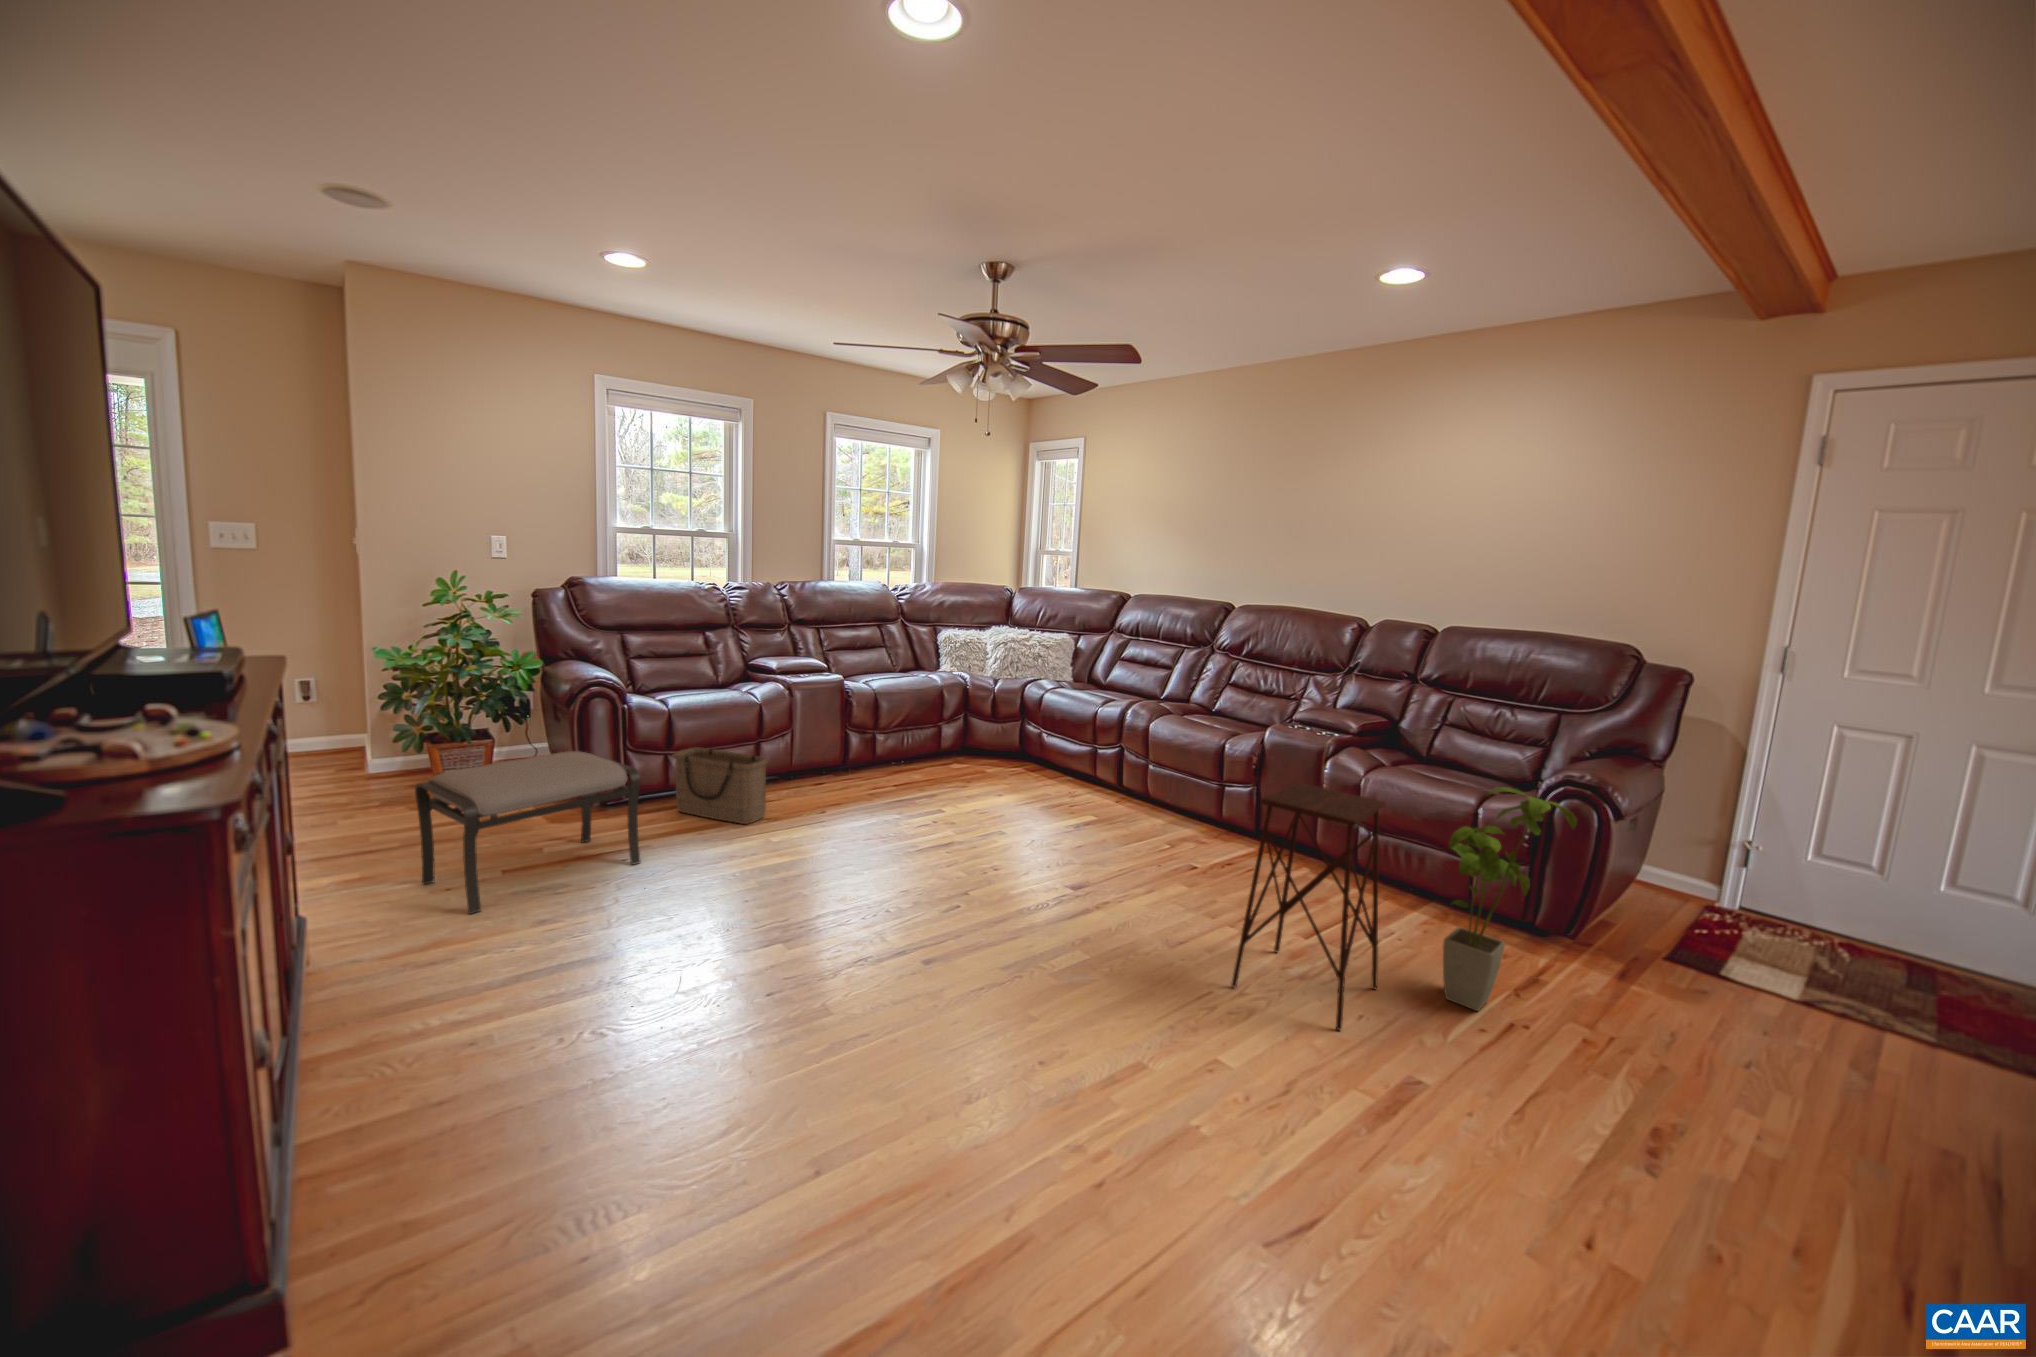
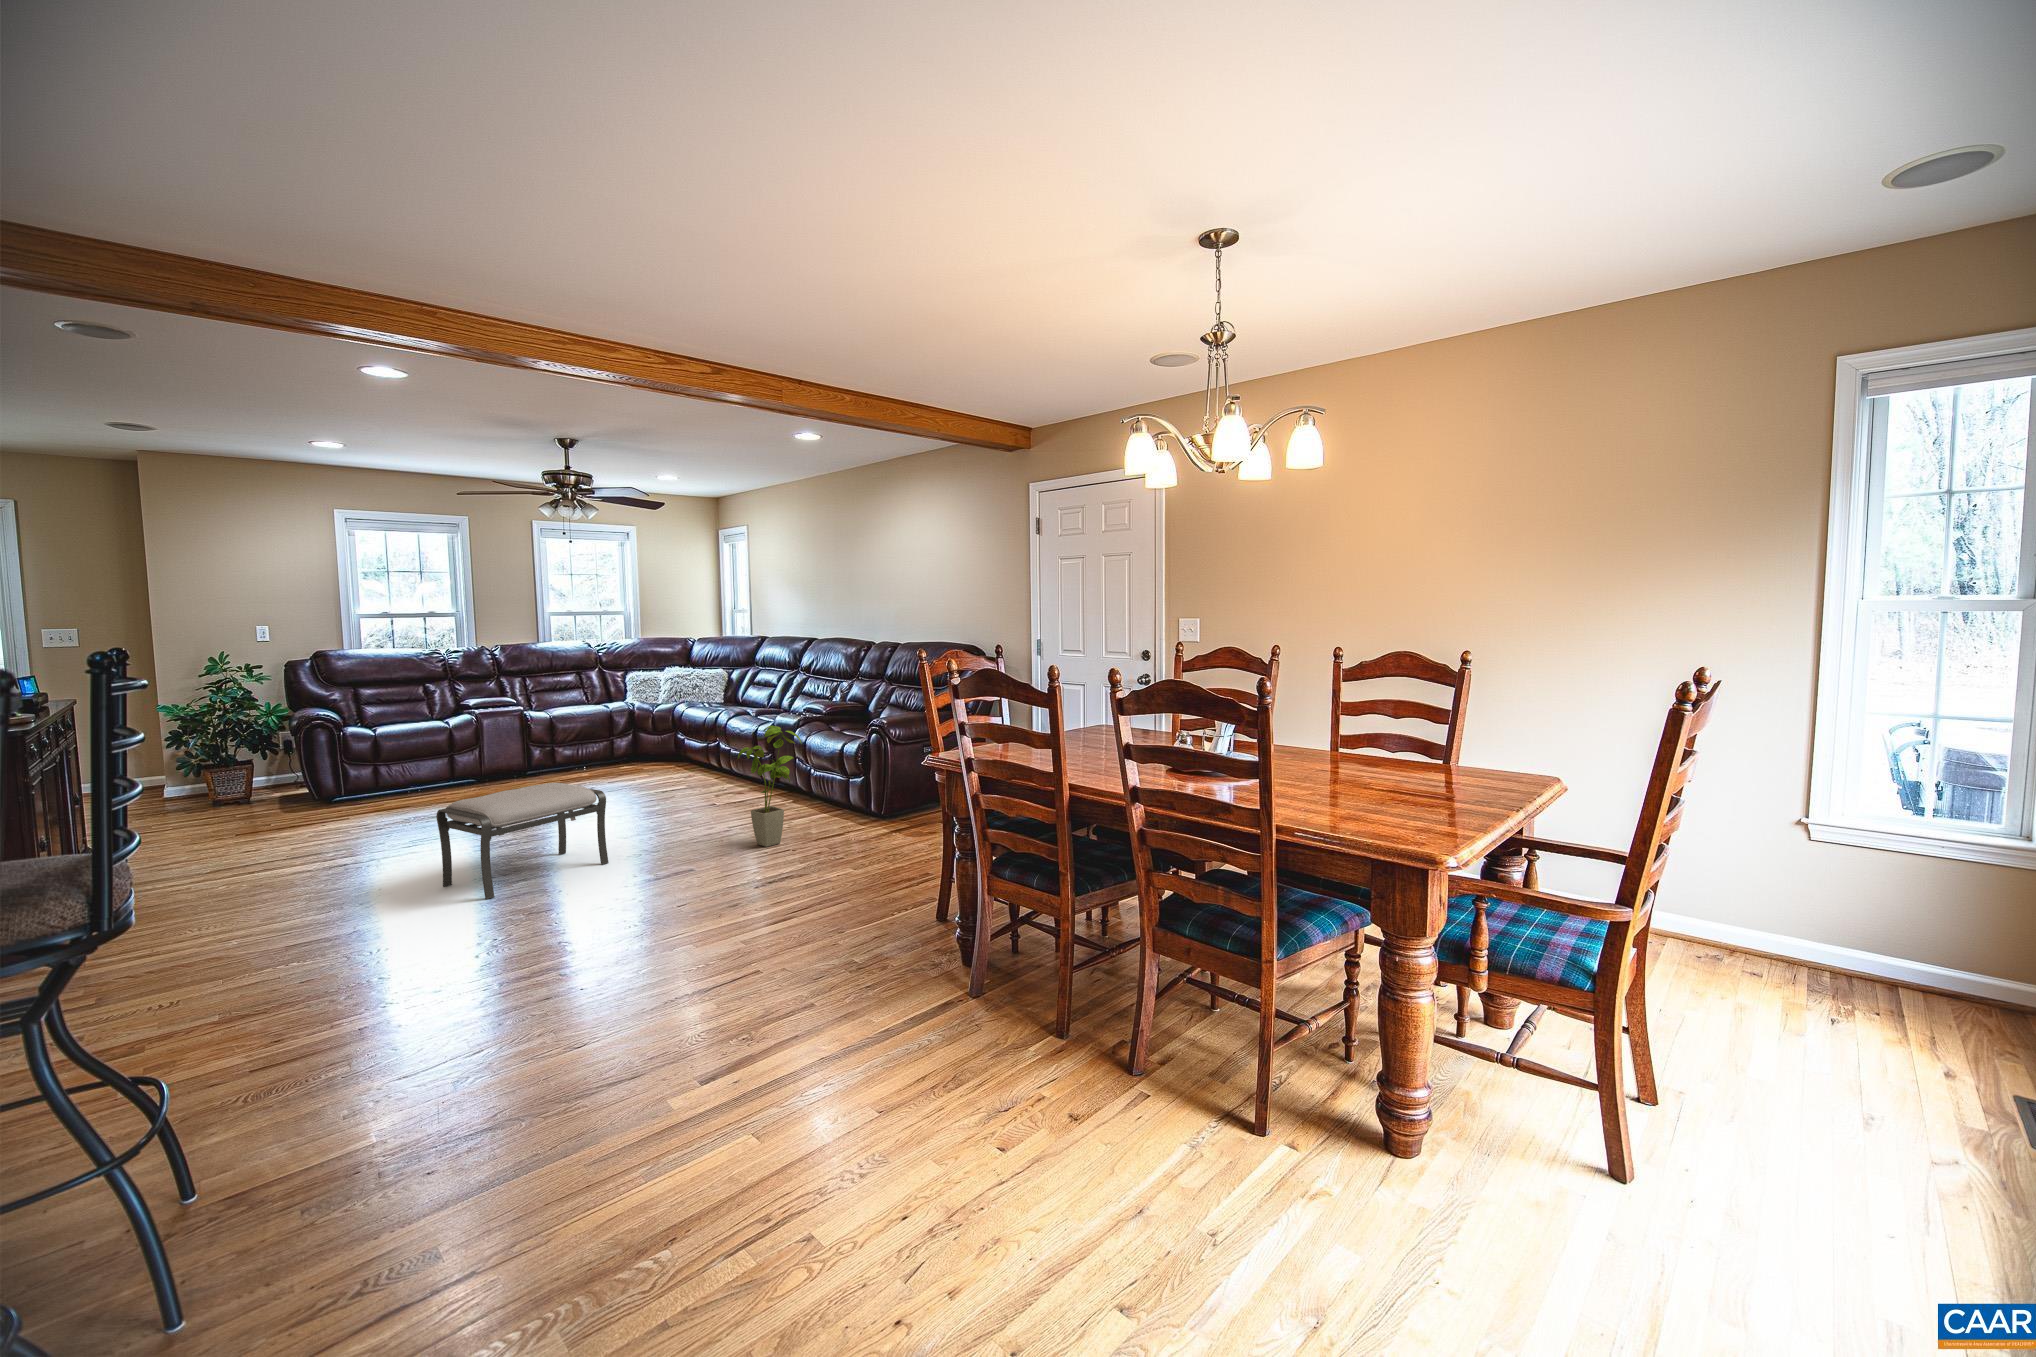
basket: present [672,747,769,824] -> none [372,759,440,805]
ottoman: present [415,751,640,914] -> present [436,783,609,899]
side table: present [1231,783,1385,1030] -> none [639,735,725,858]

